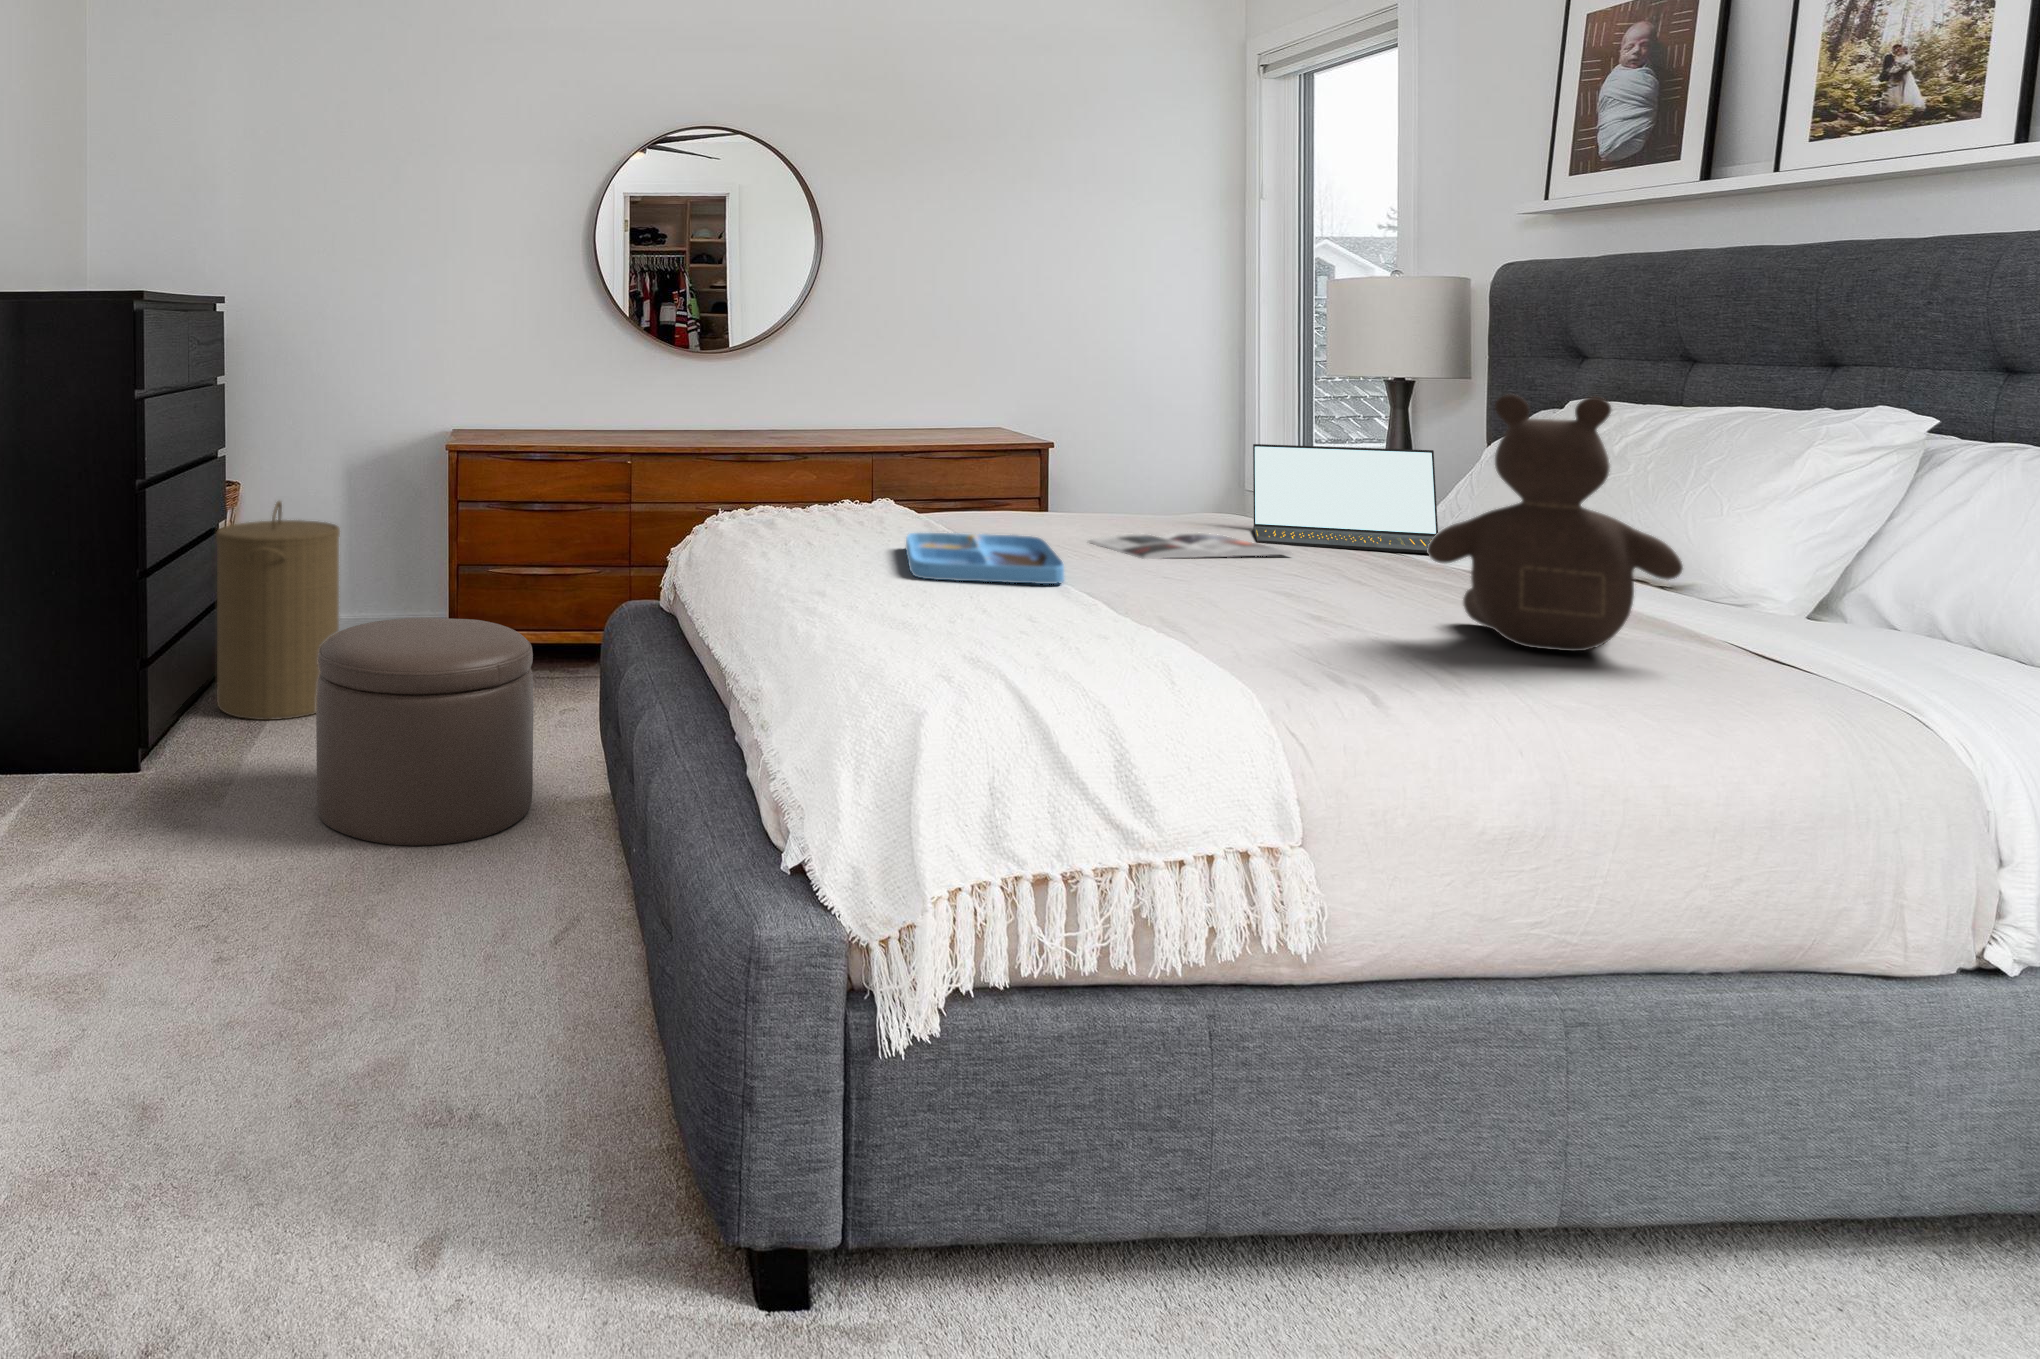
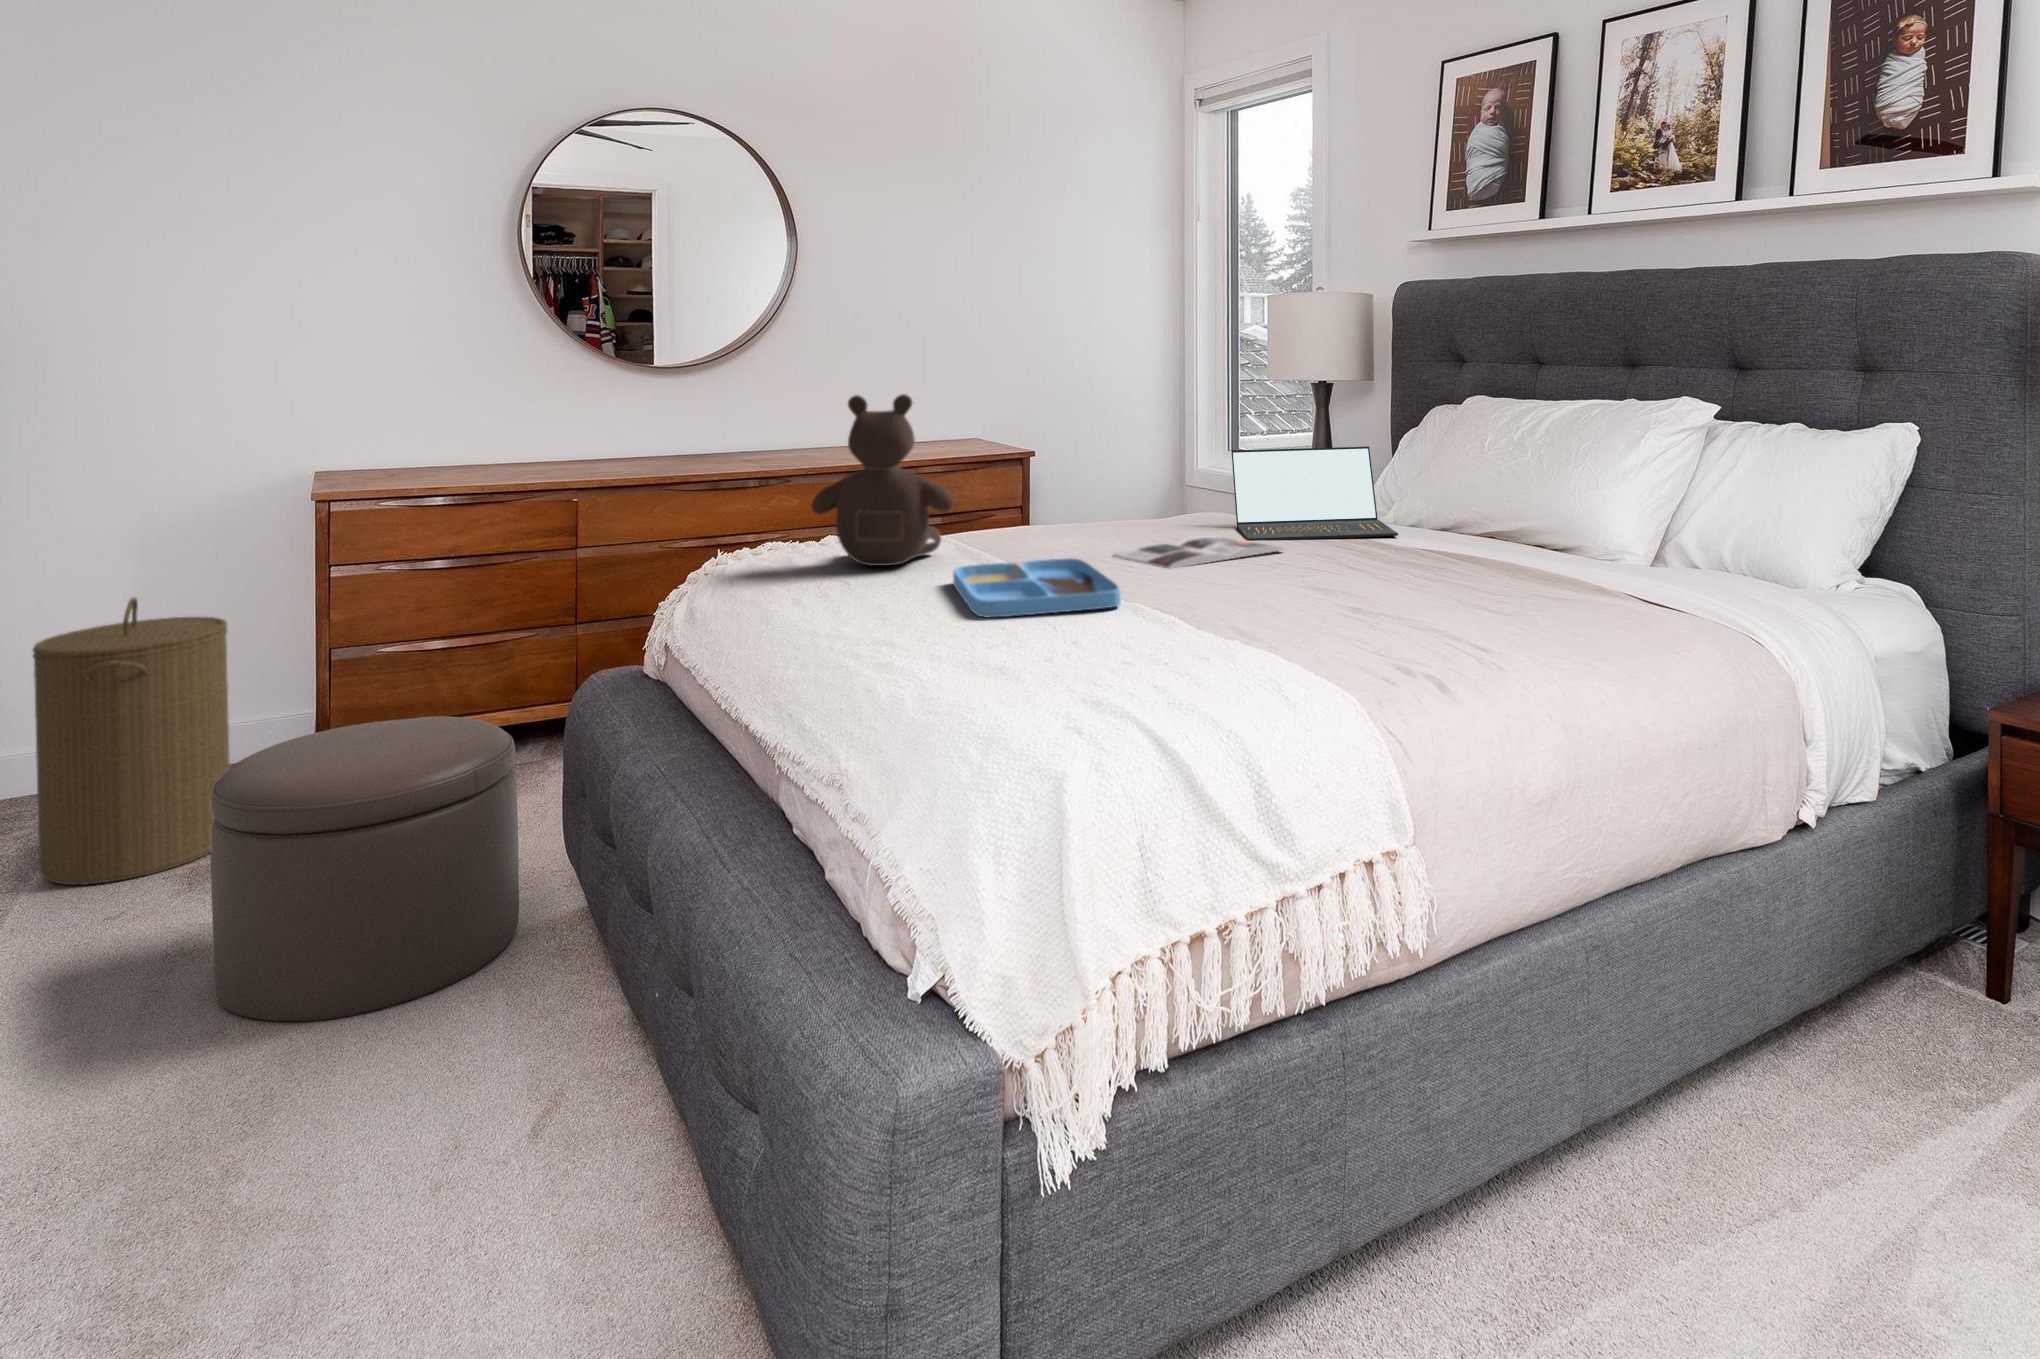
teddy bear: present [1427,394,1683,651] -> present [811,394,954,566]

